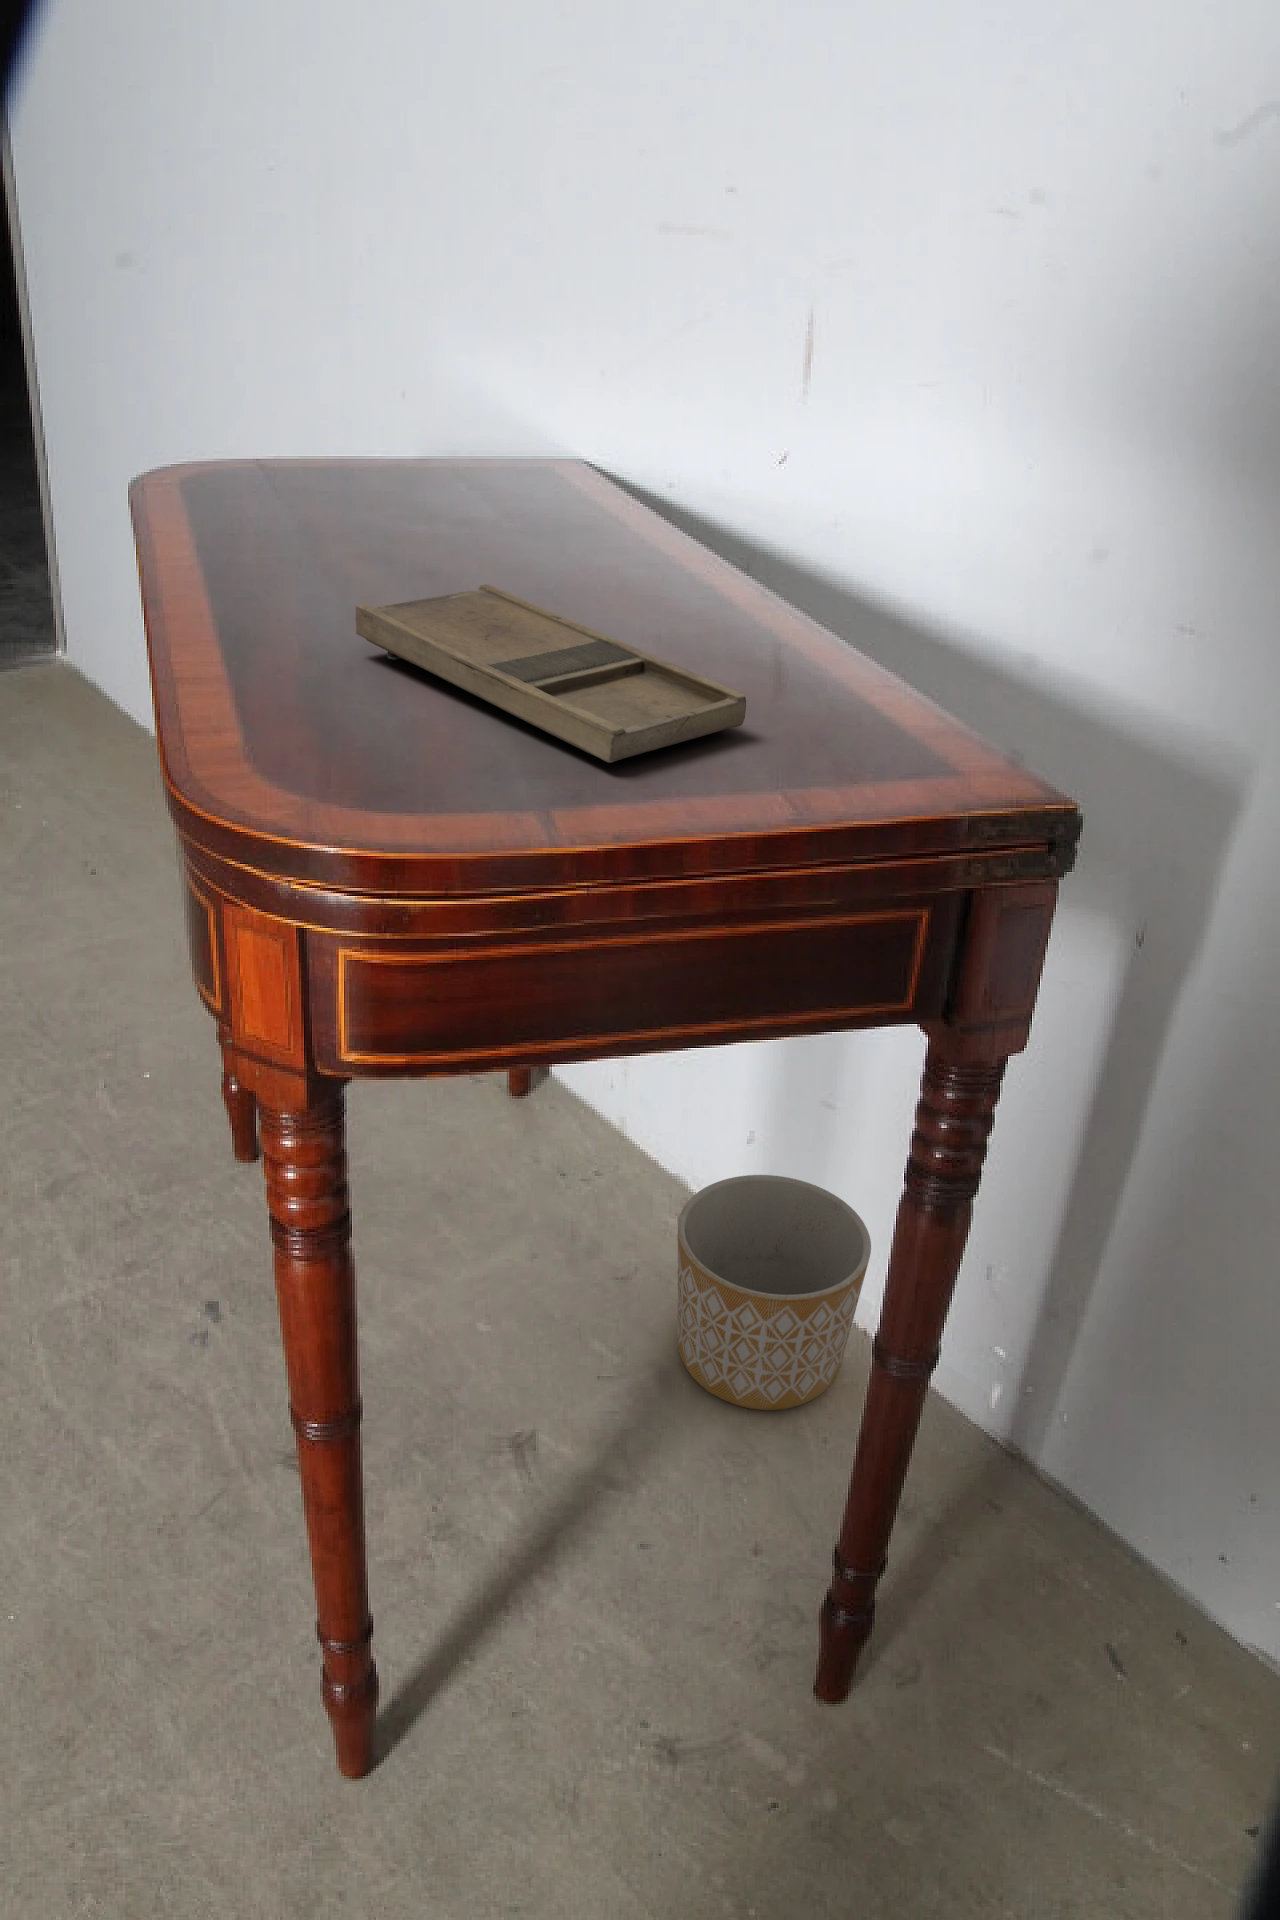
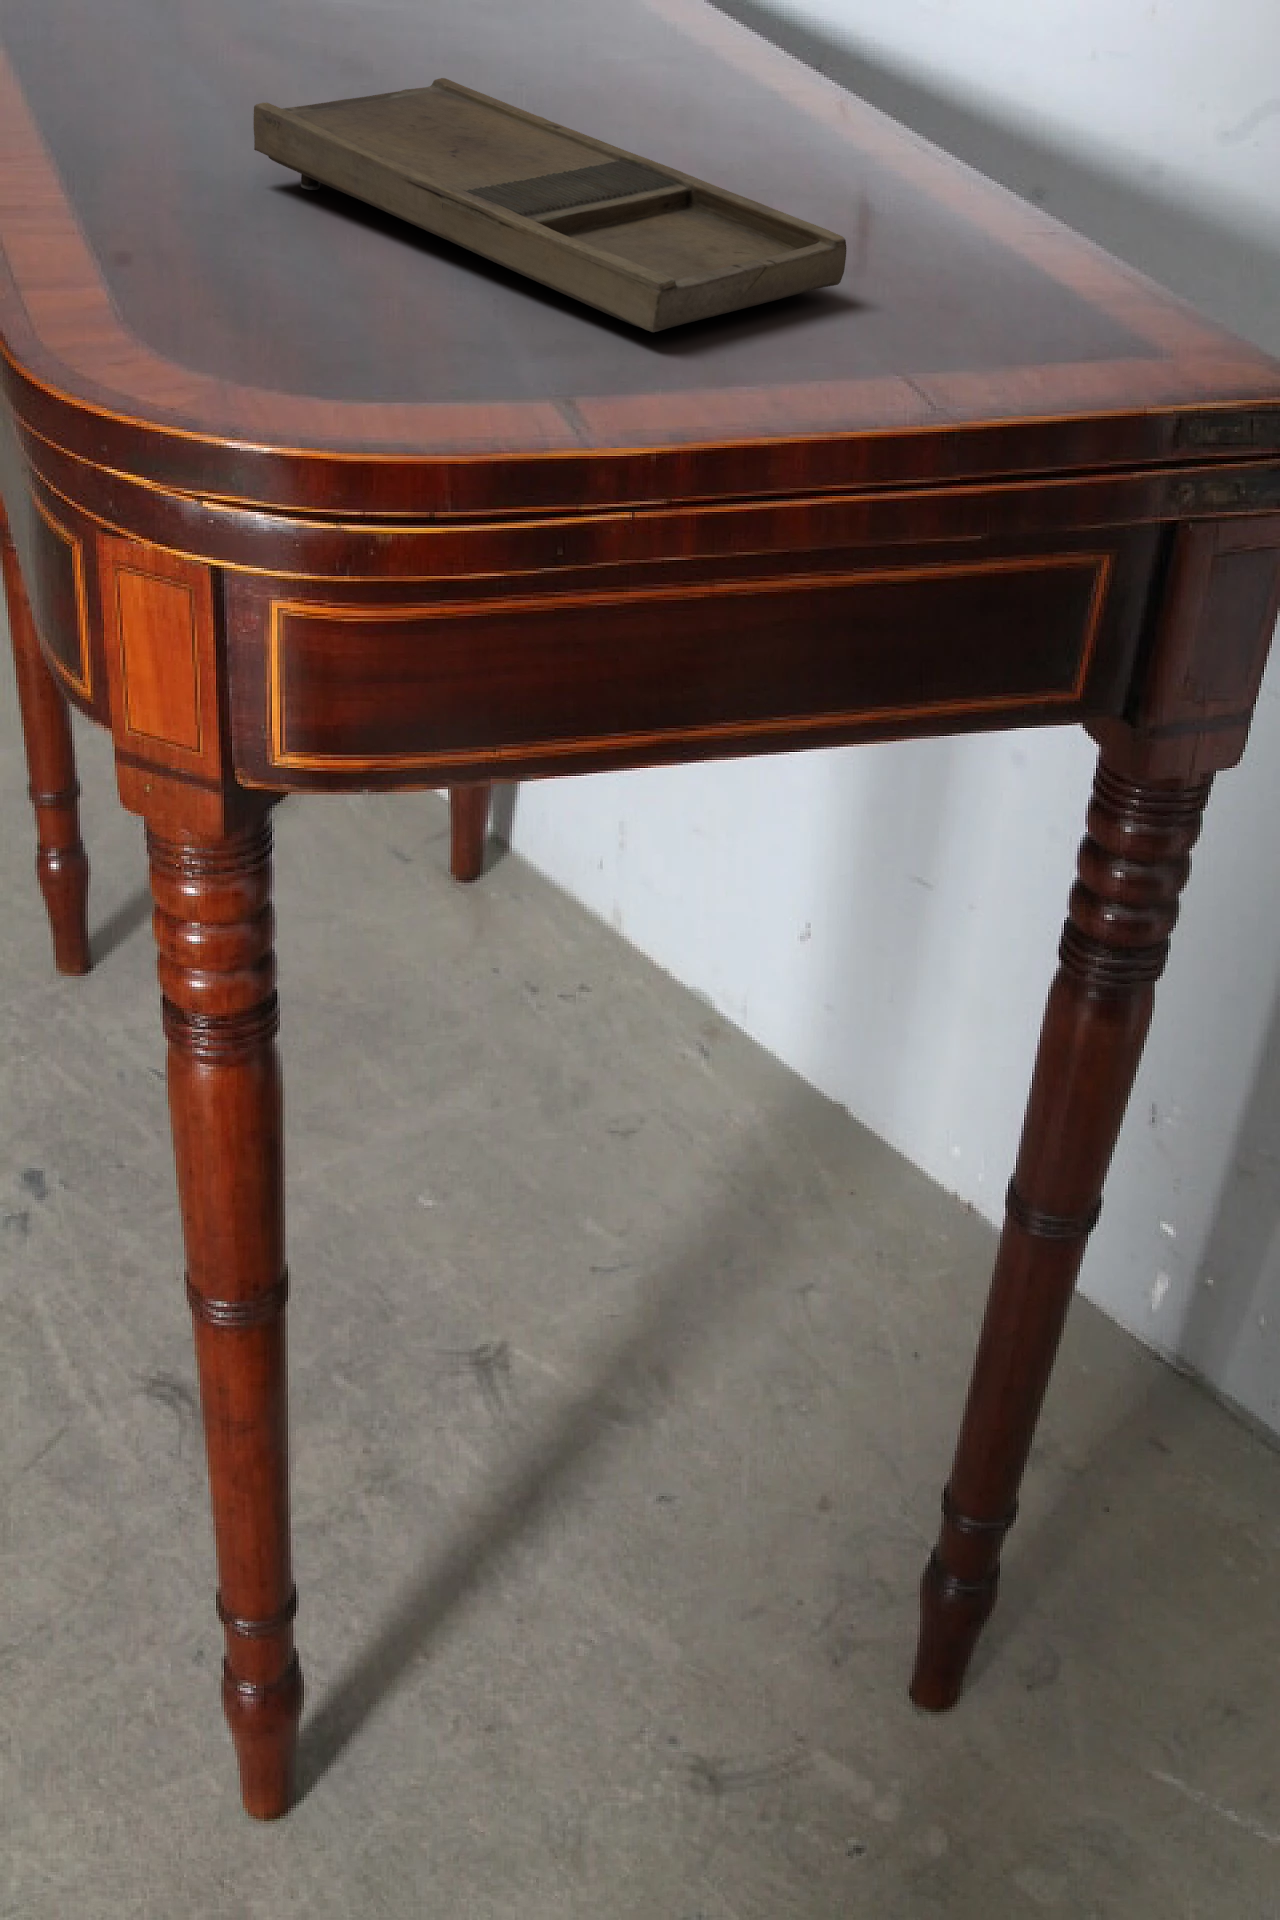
planter: present [678,1175,871,1410] -> none [703,991,985,1321]

